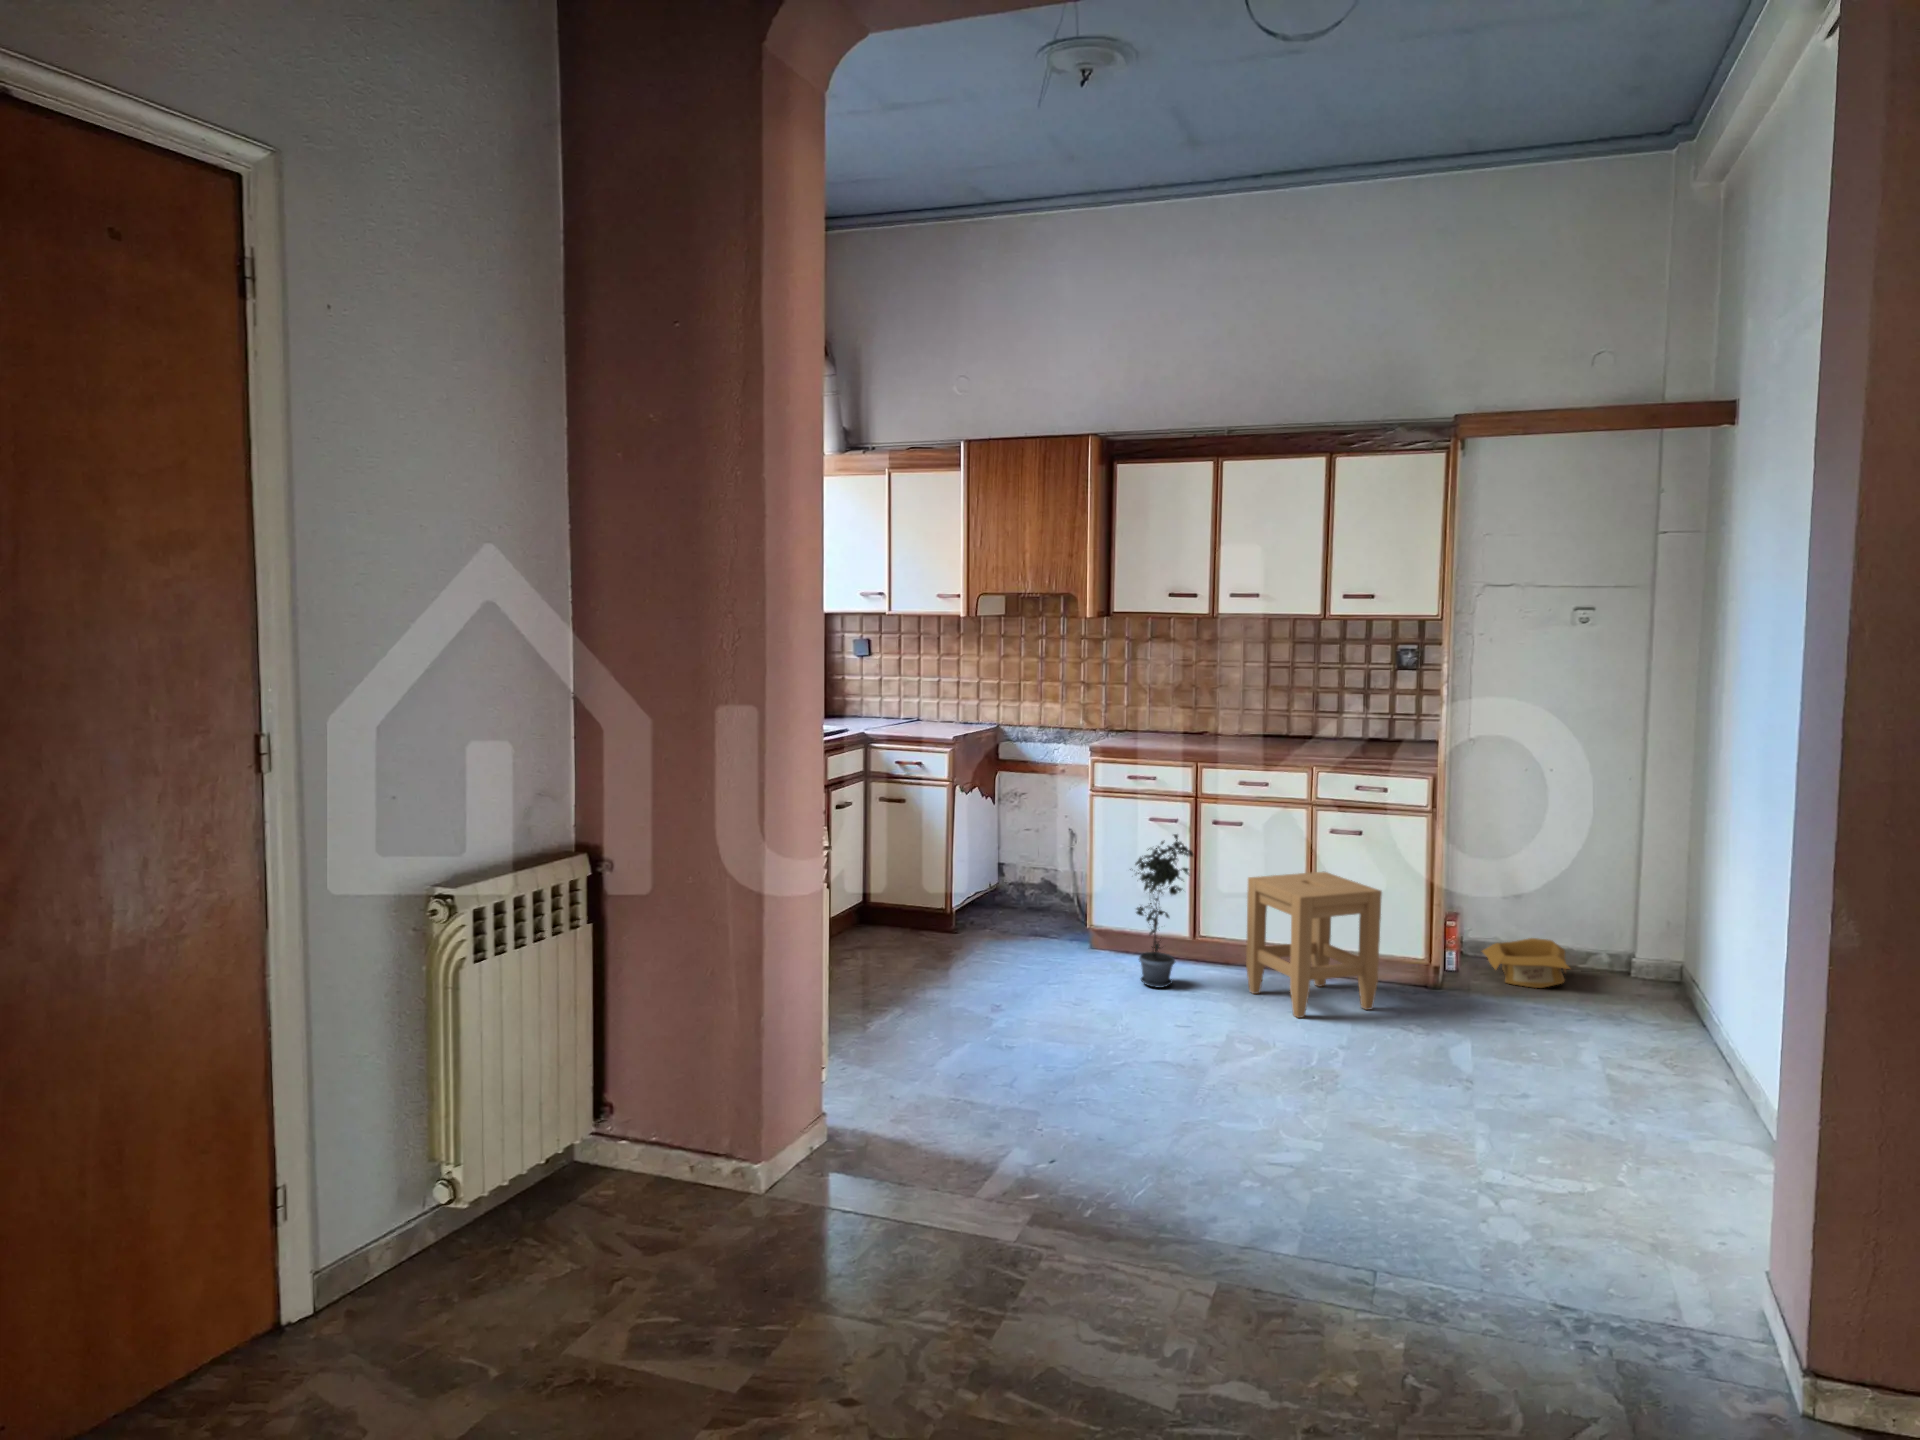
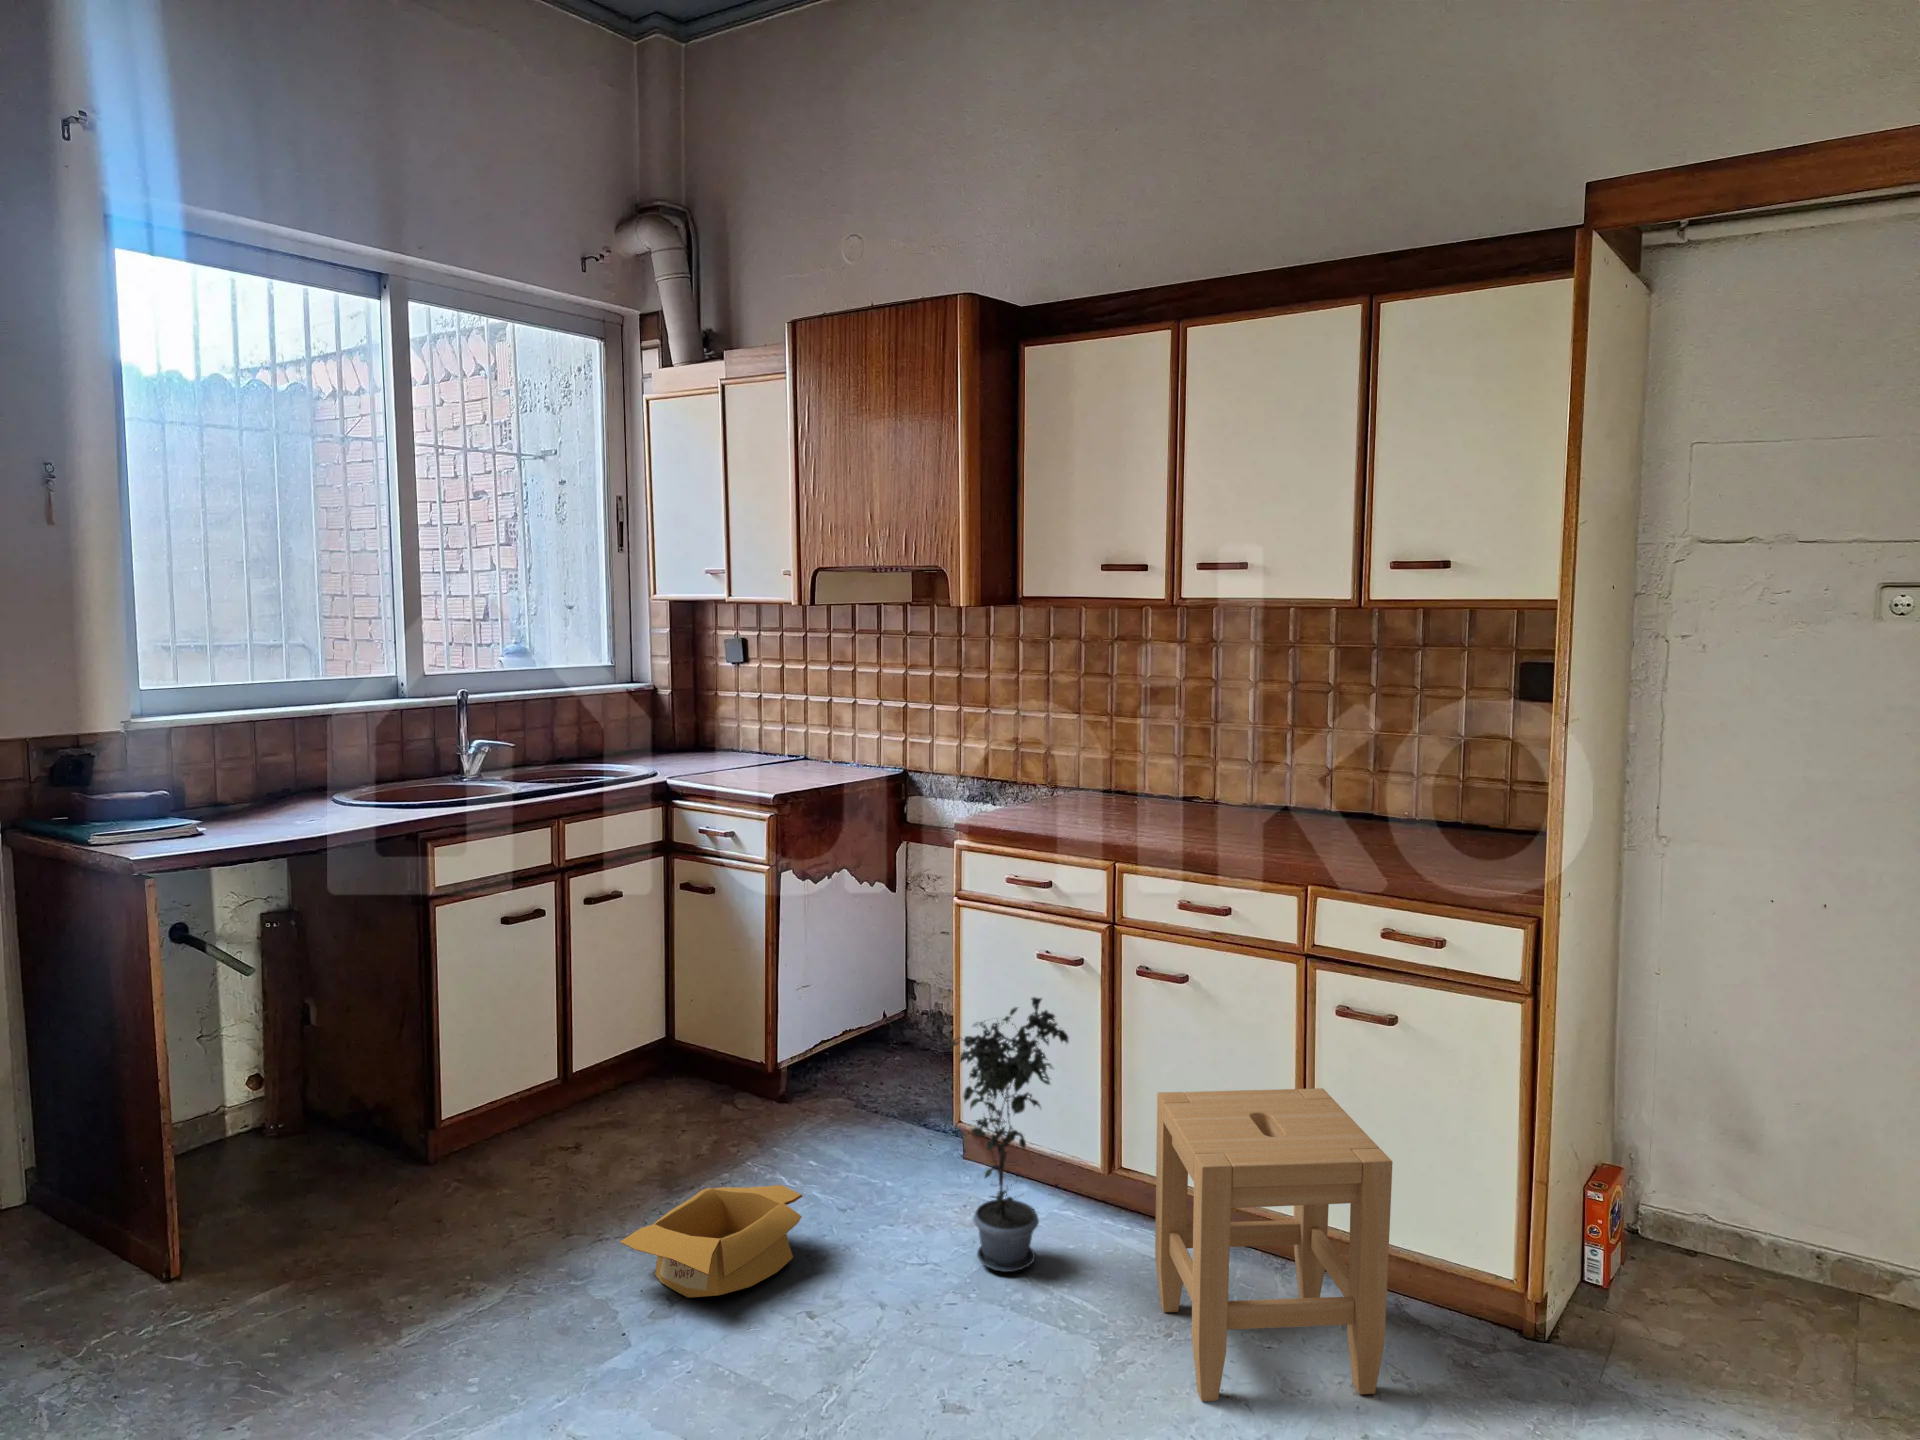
cardboard box: present [1482,938,1571,988] -> present [620,1185,802,1298]

